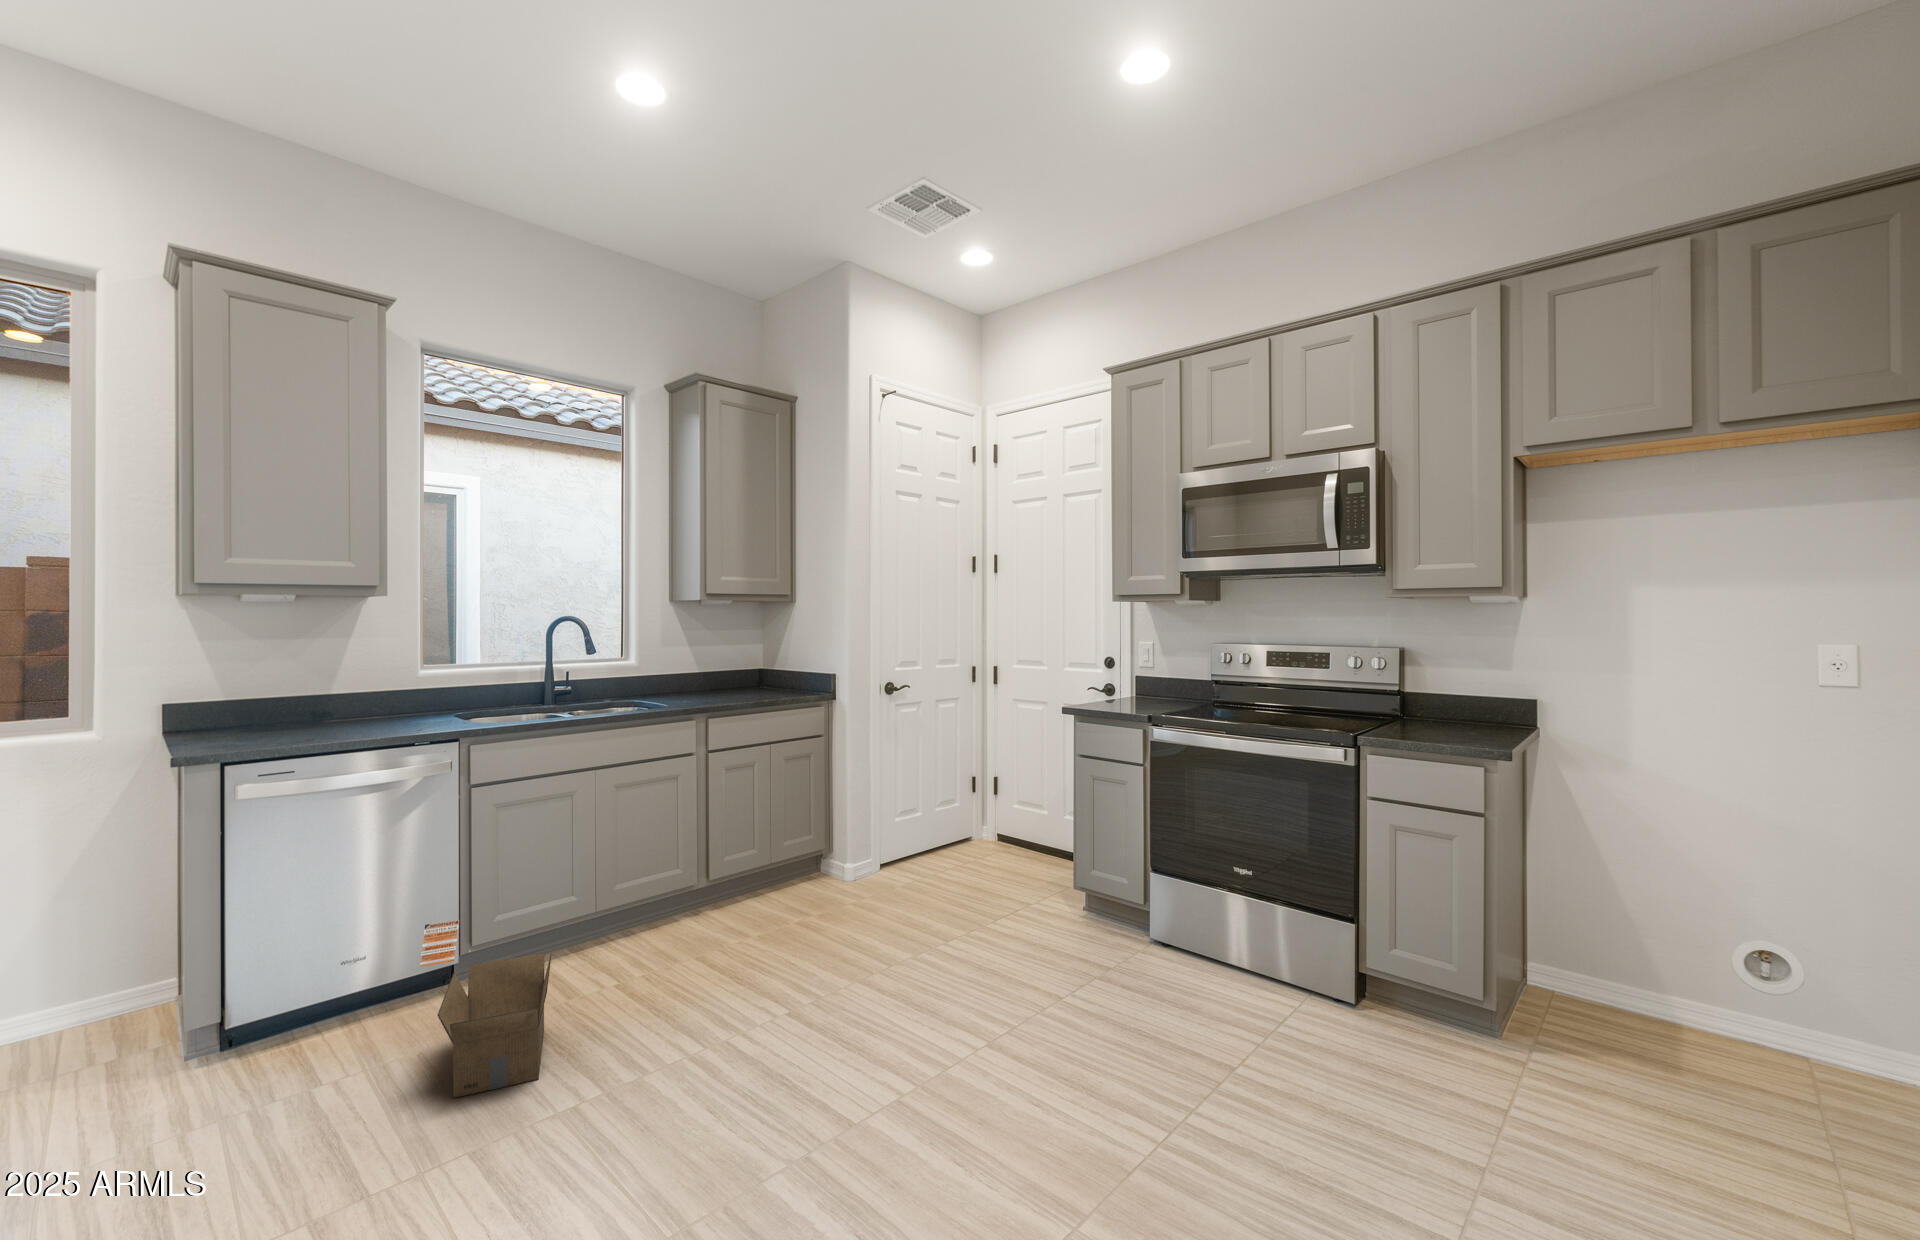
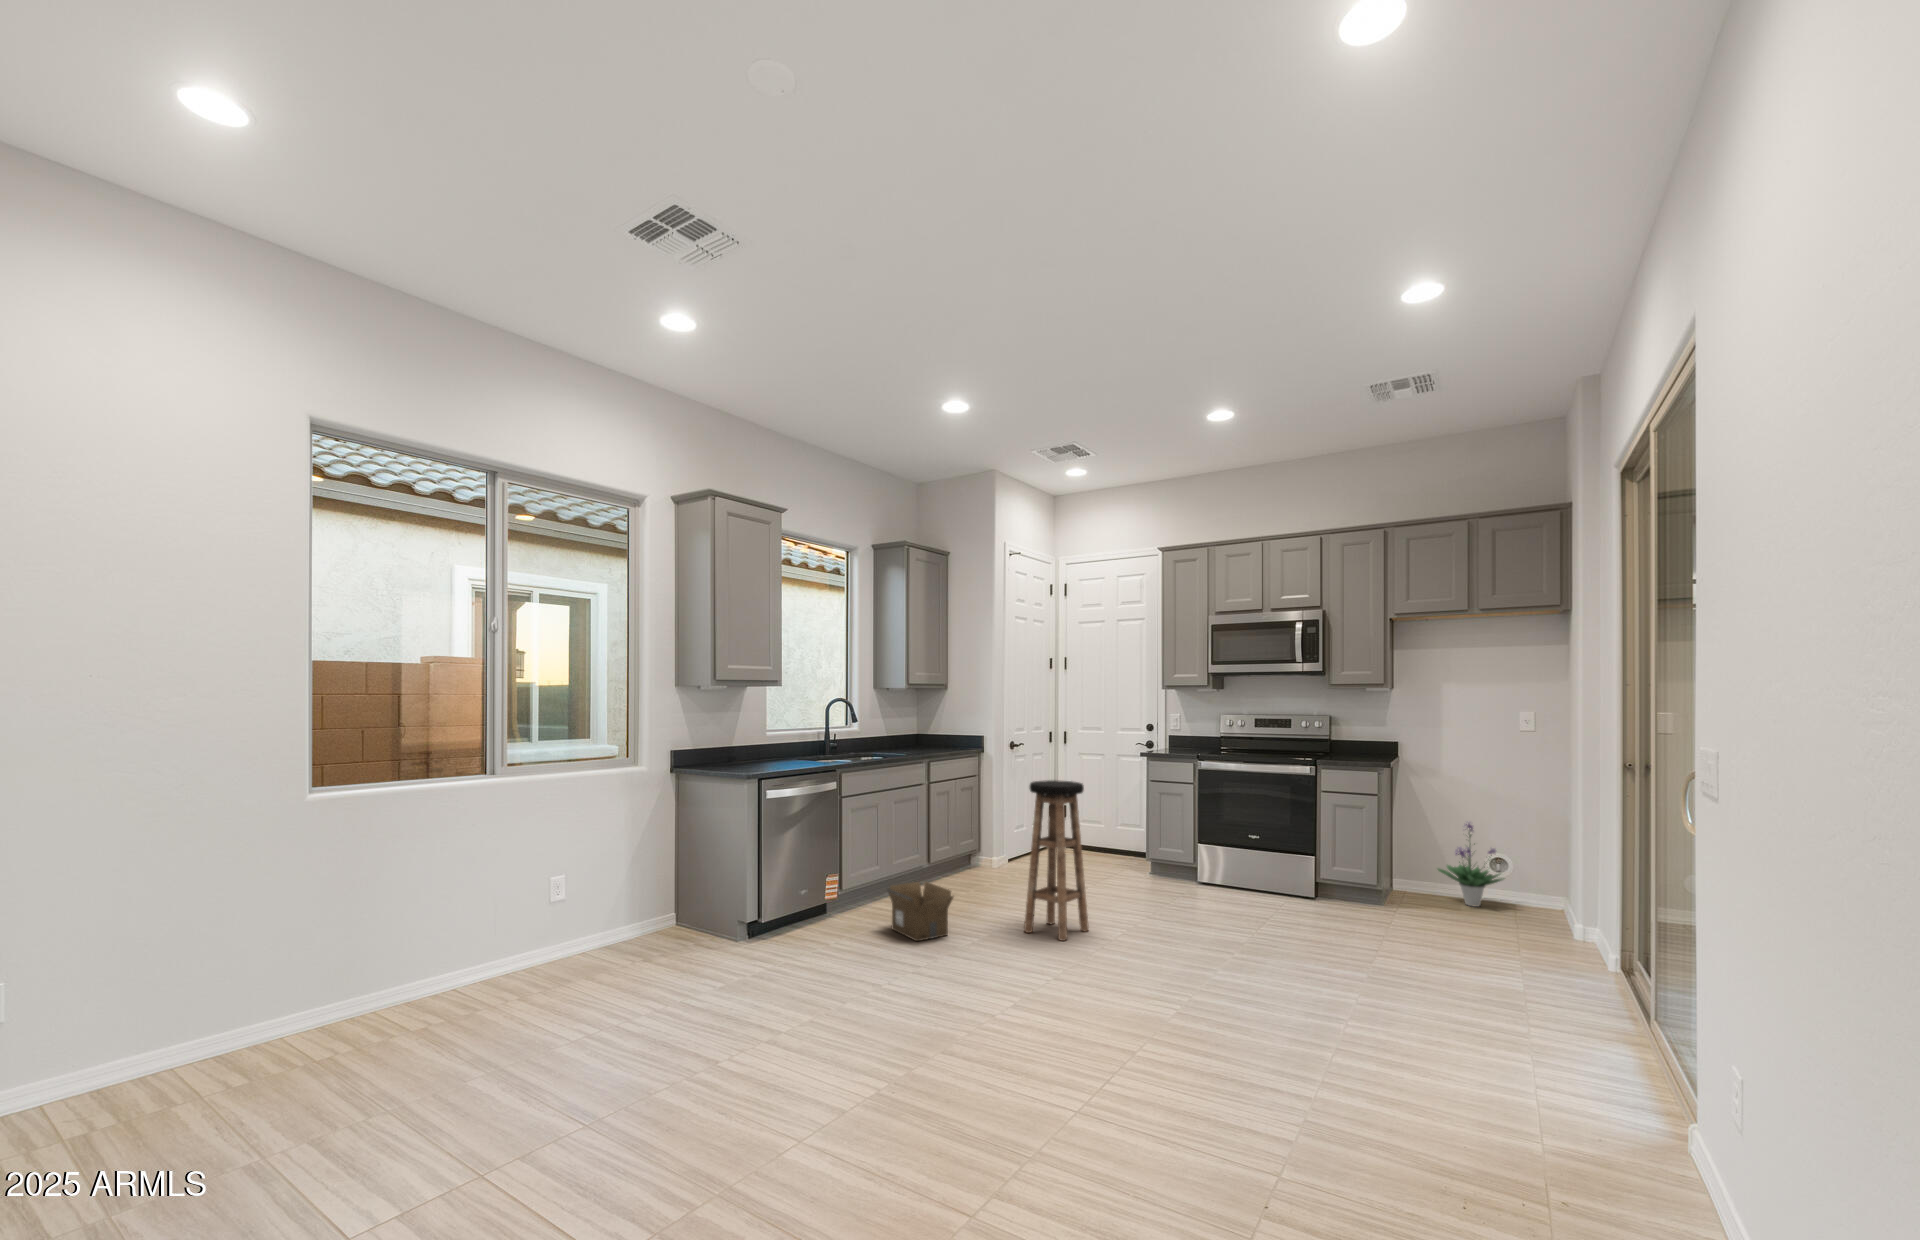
bar stool: none [692,776,823,1126] -> present [1024,780,1089,941]
potted plant: none [1614,871,1793,1057] -> present [1438,822,1503,907]

